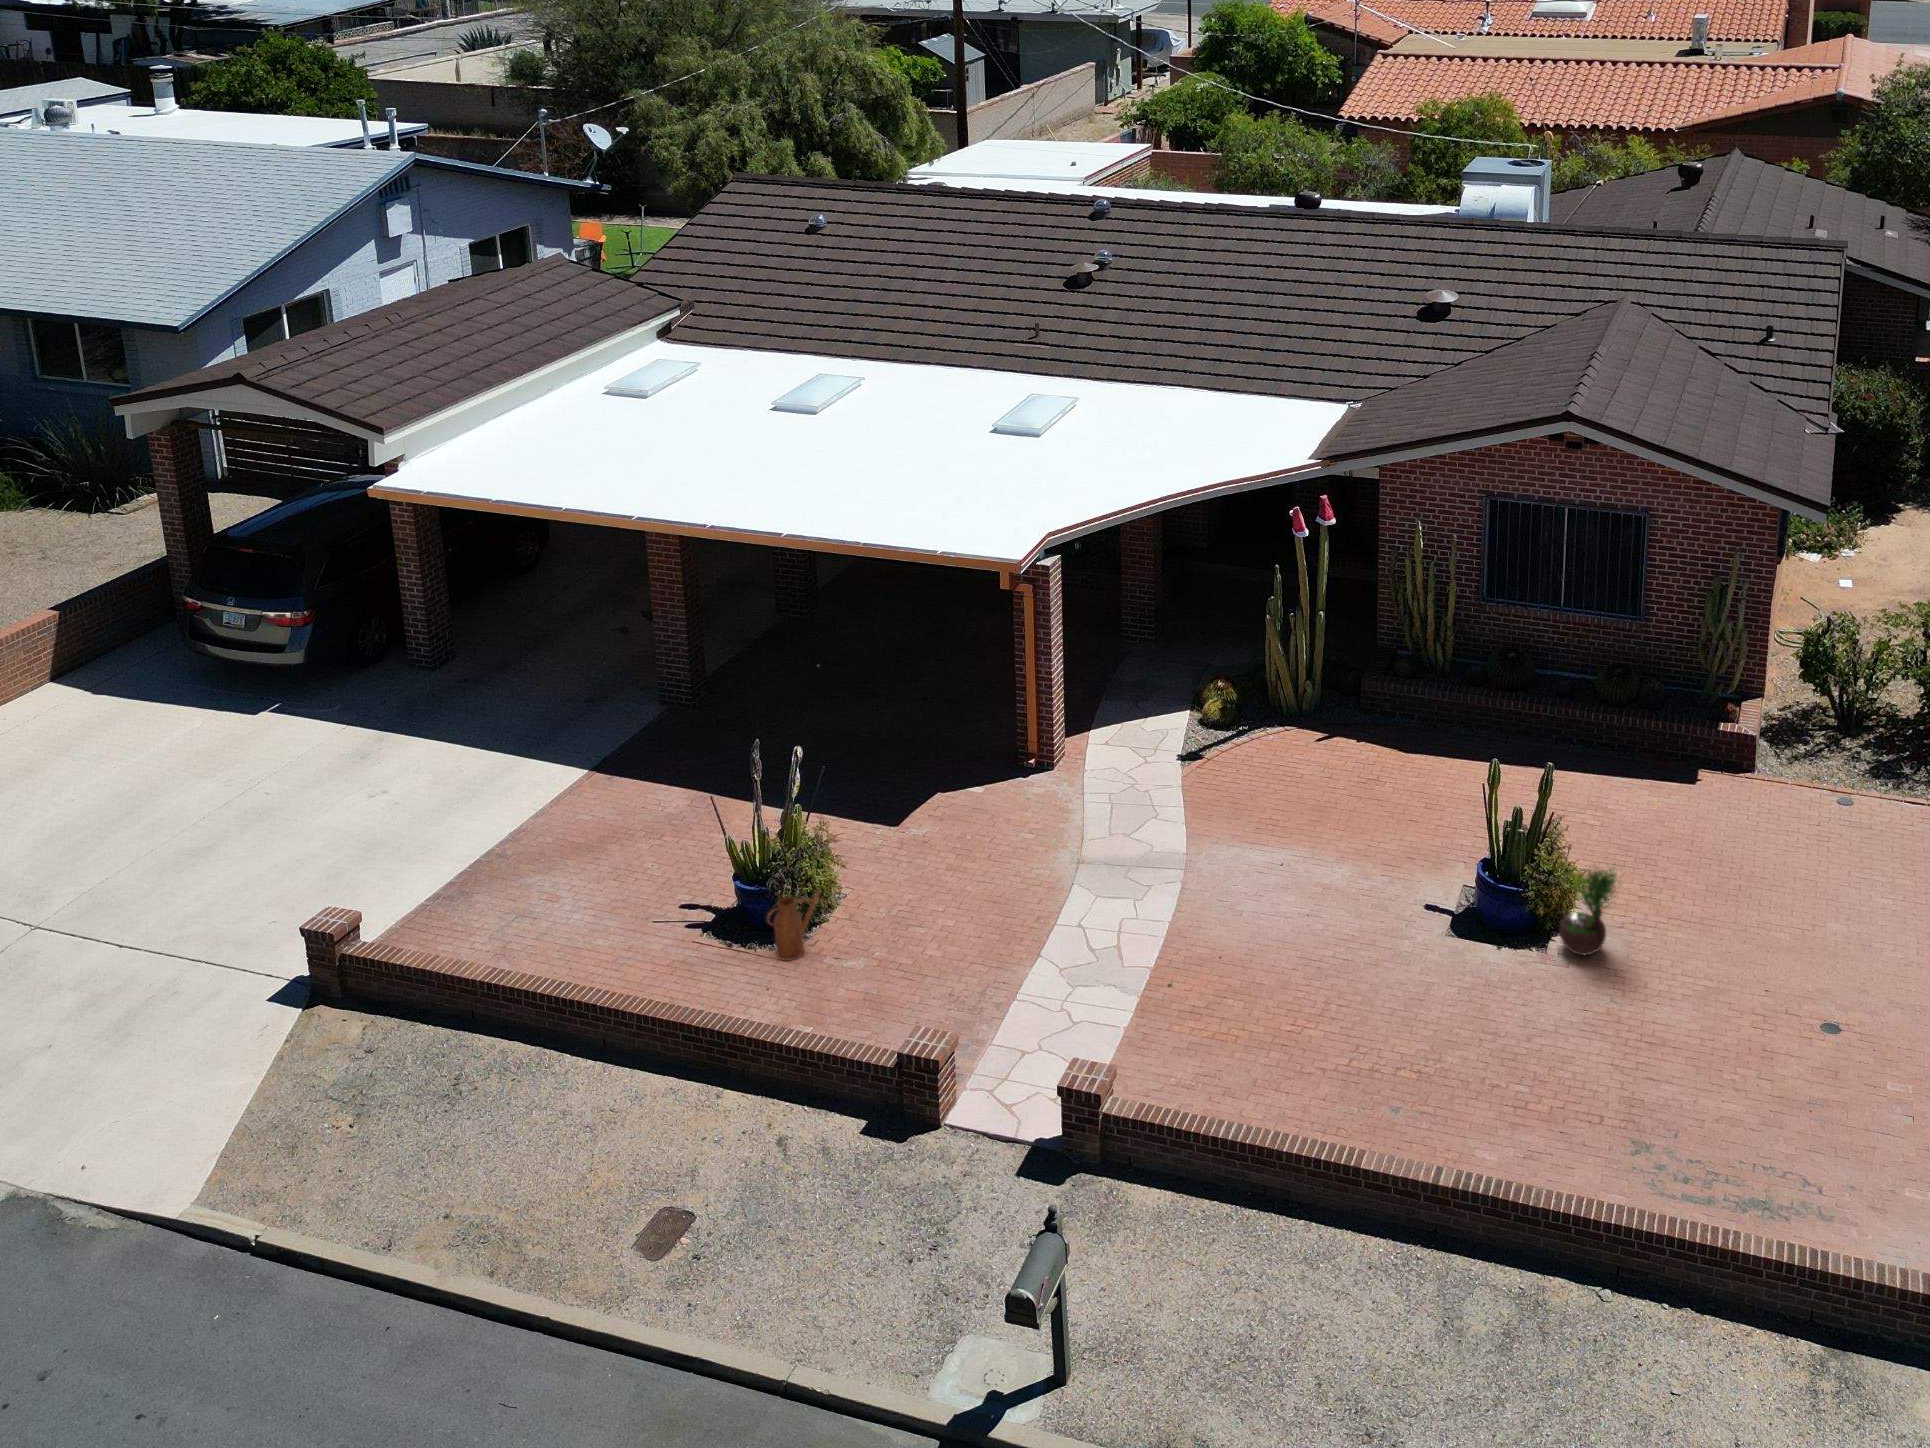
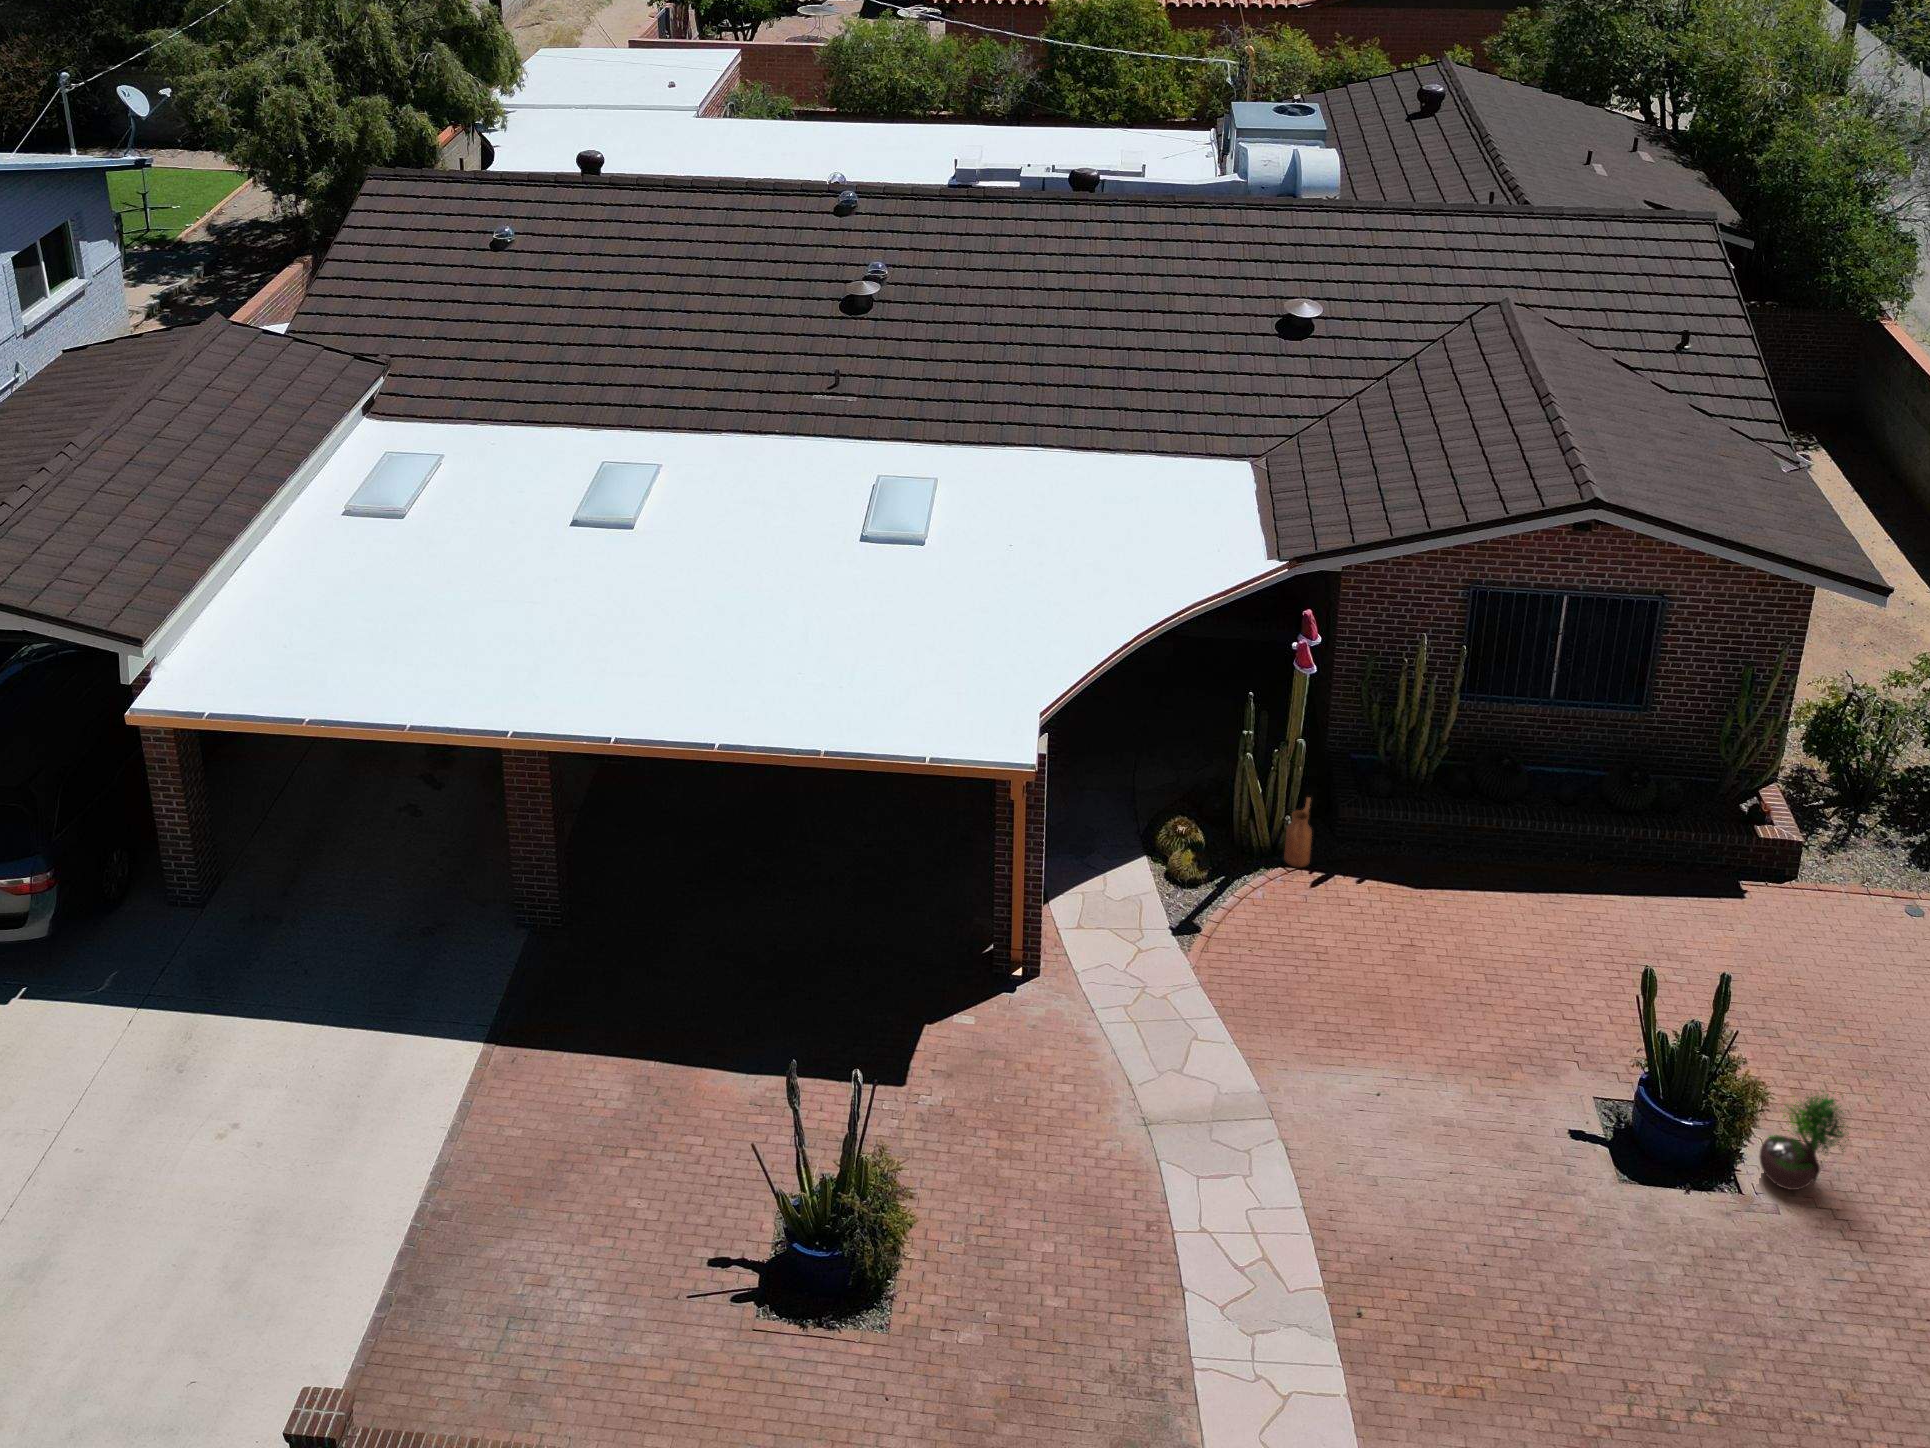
watering can: present [767,889,821,961] -> present [1284,797,1312,868]

